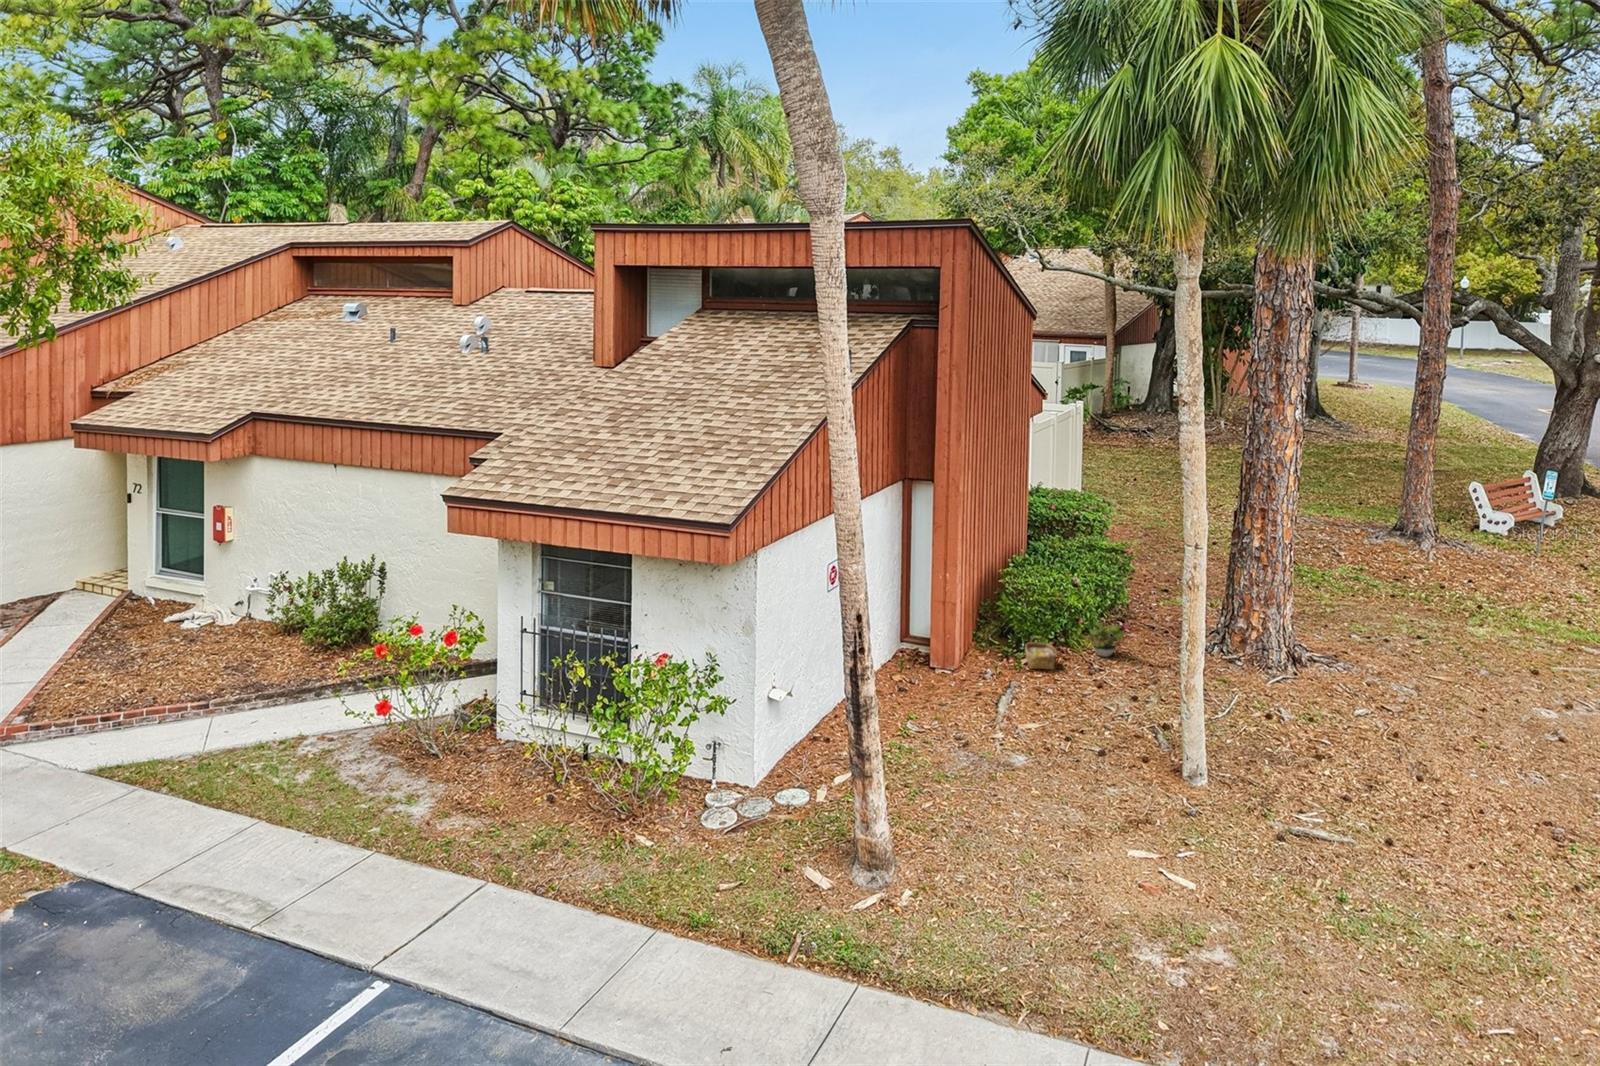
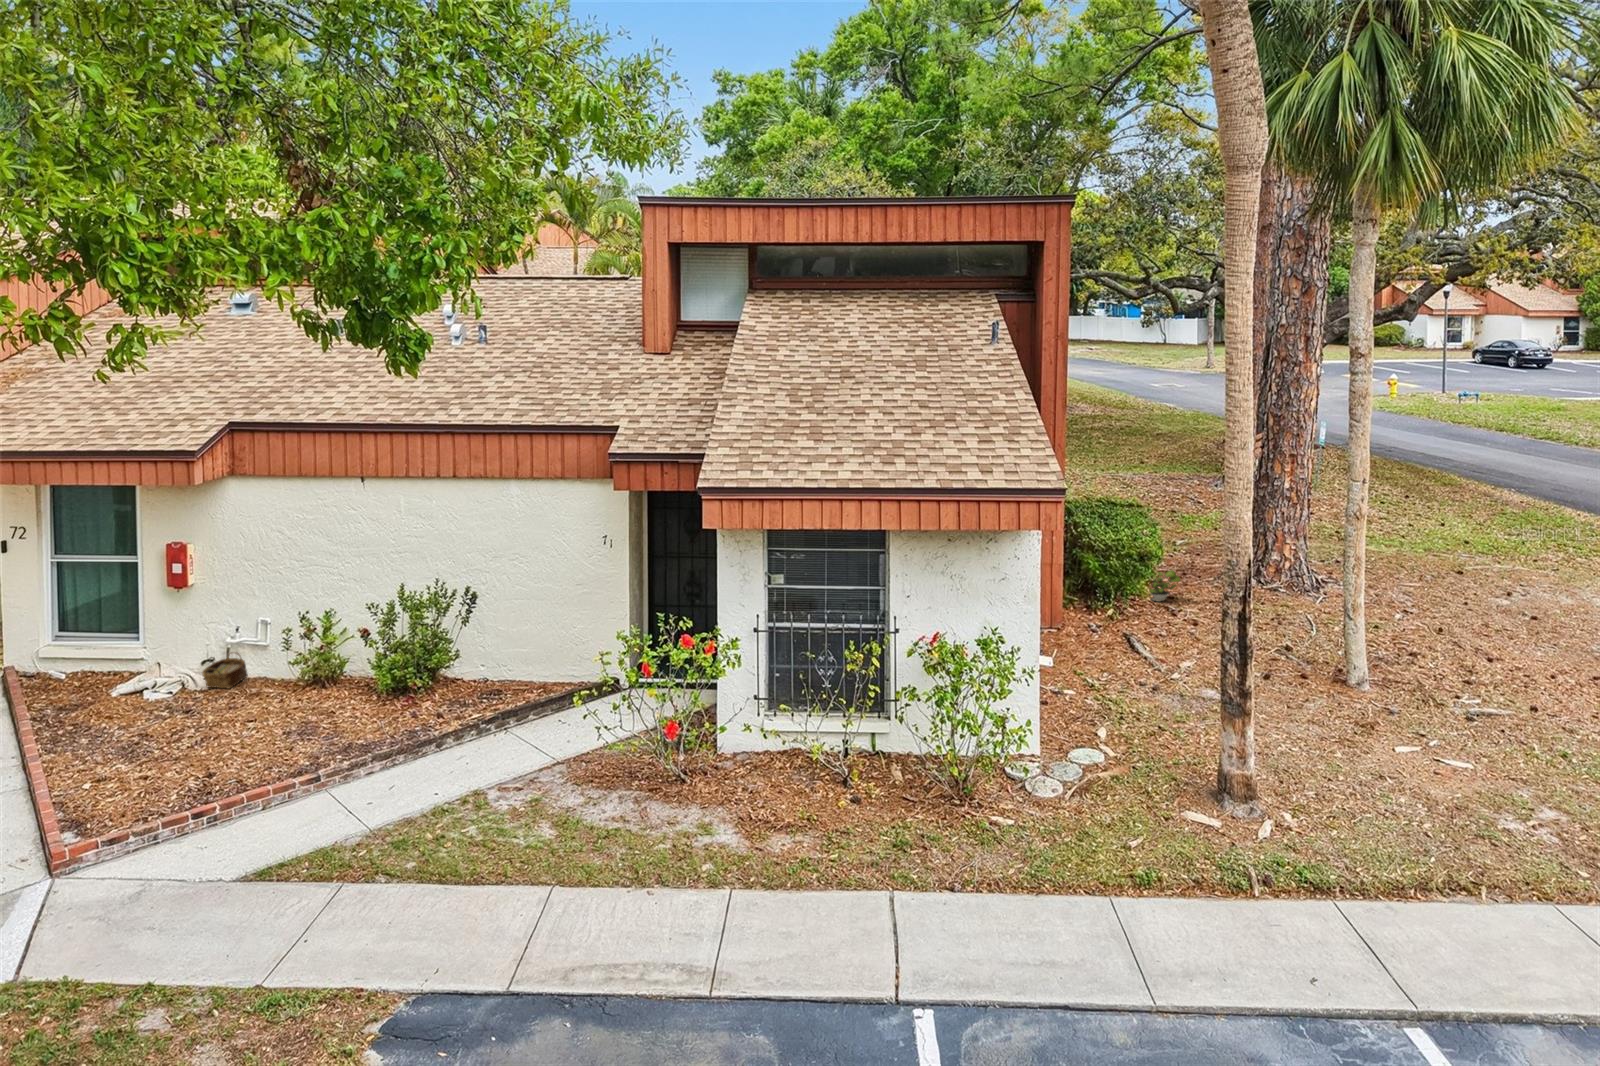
woven basket: present [1025,636,1057,669] -> present [202,653,248,688]

